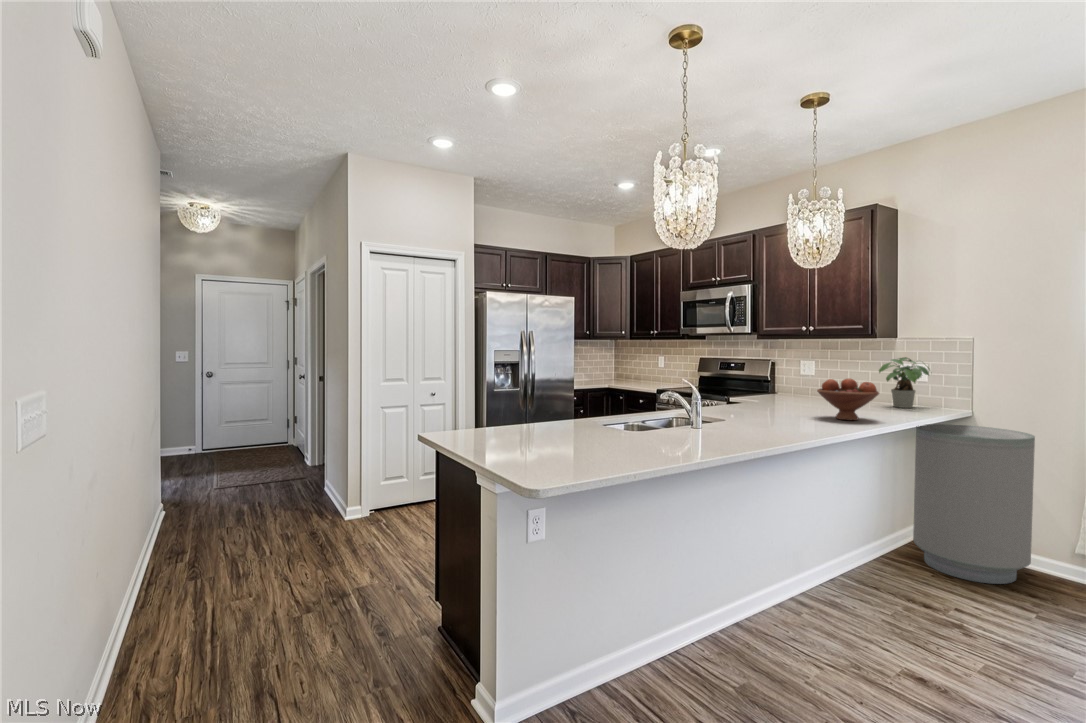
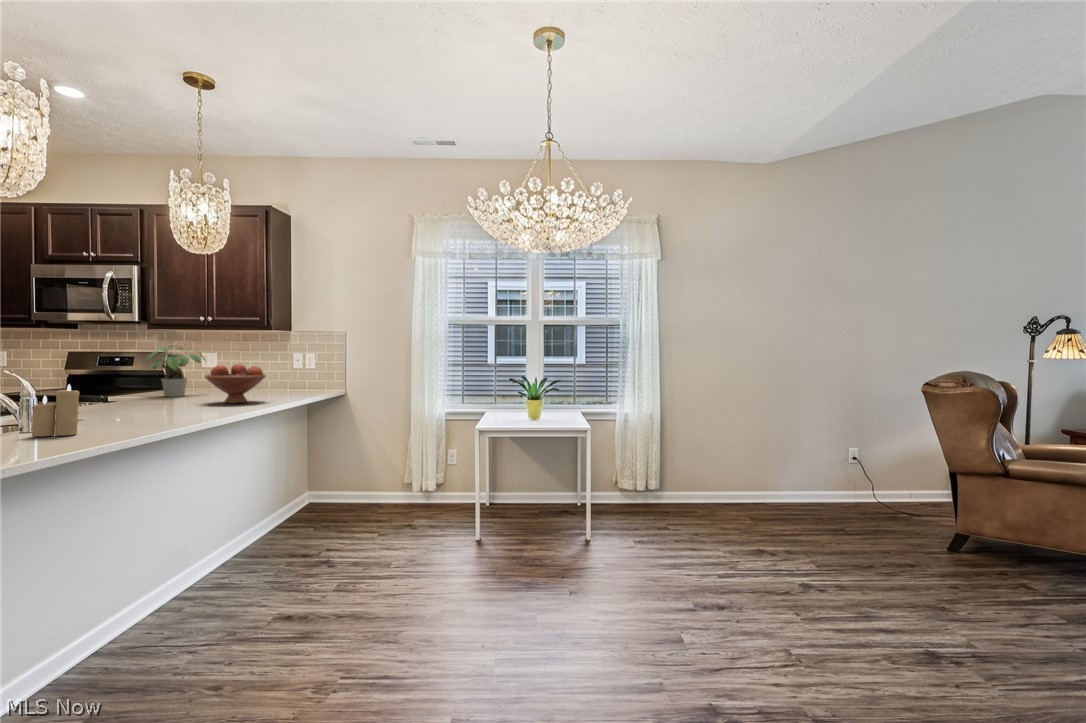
potted plant: present [879,357,929,408] -> present [145,345,206,397]
candle: none [706,400,736,443] -> present [31,384,79,437]
trash can: present [913,424,1035,584] -> none [302,402,383,525]

